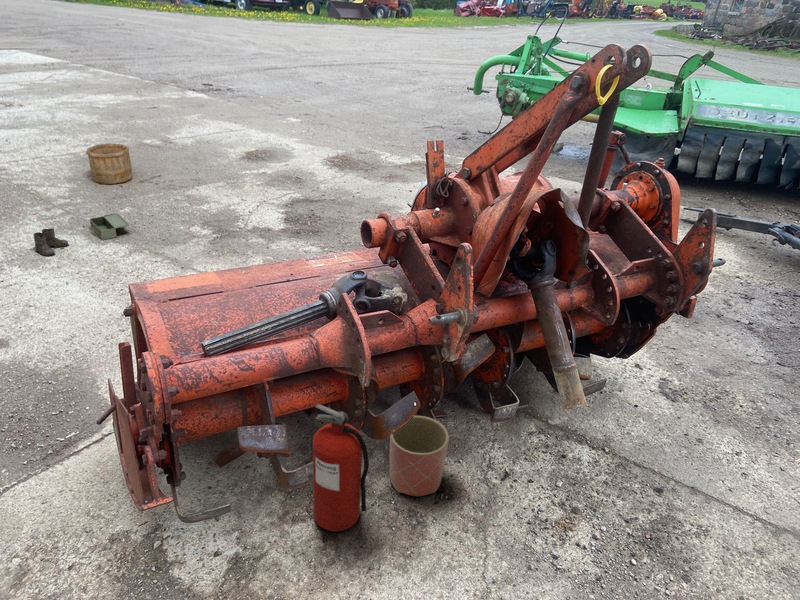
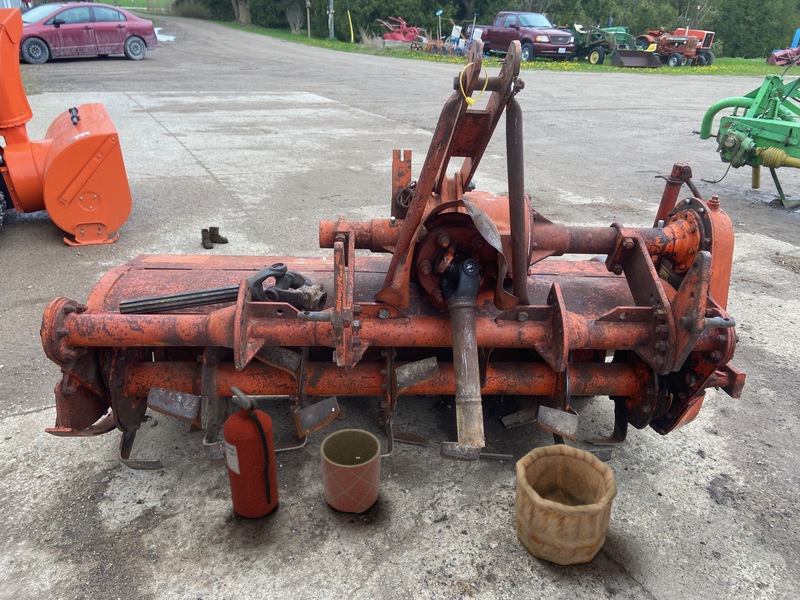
wooden bucket: present [86,143,132,184] -> present [515,444,617,565]
toolbox: present [90,213,129,240] -> none [252,222,279,242]

